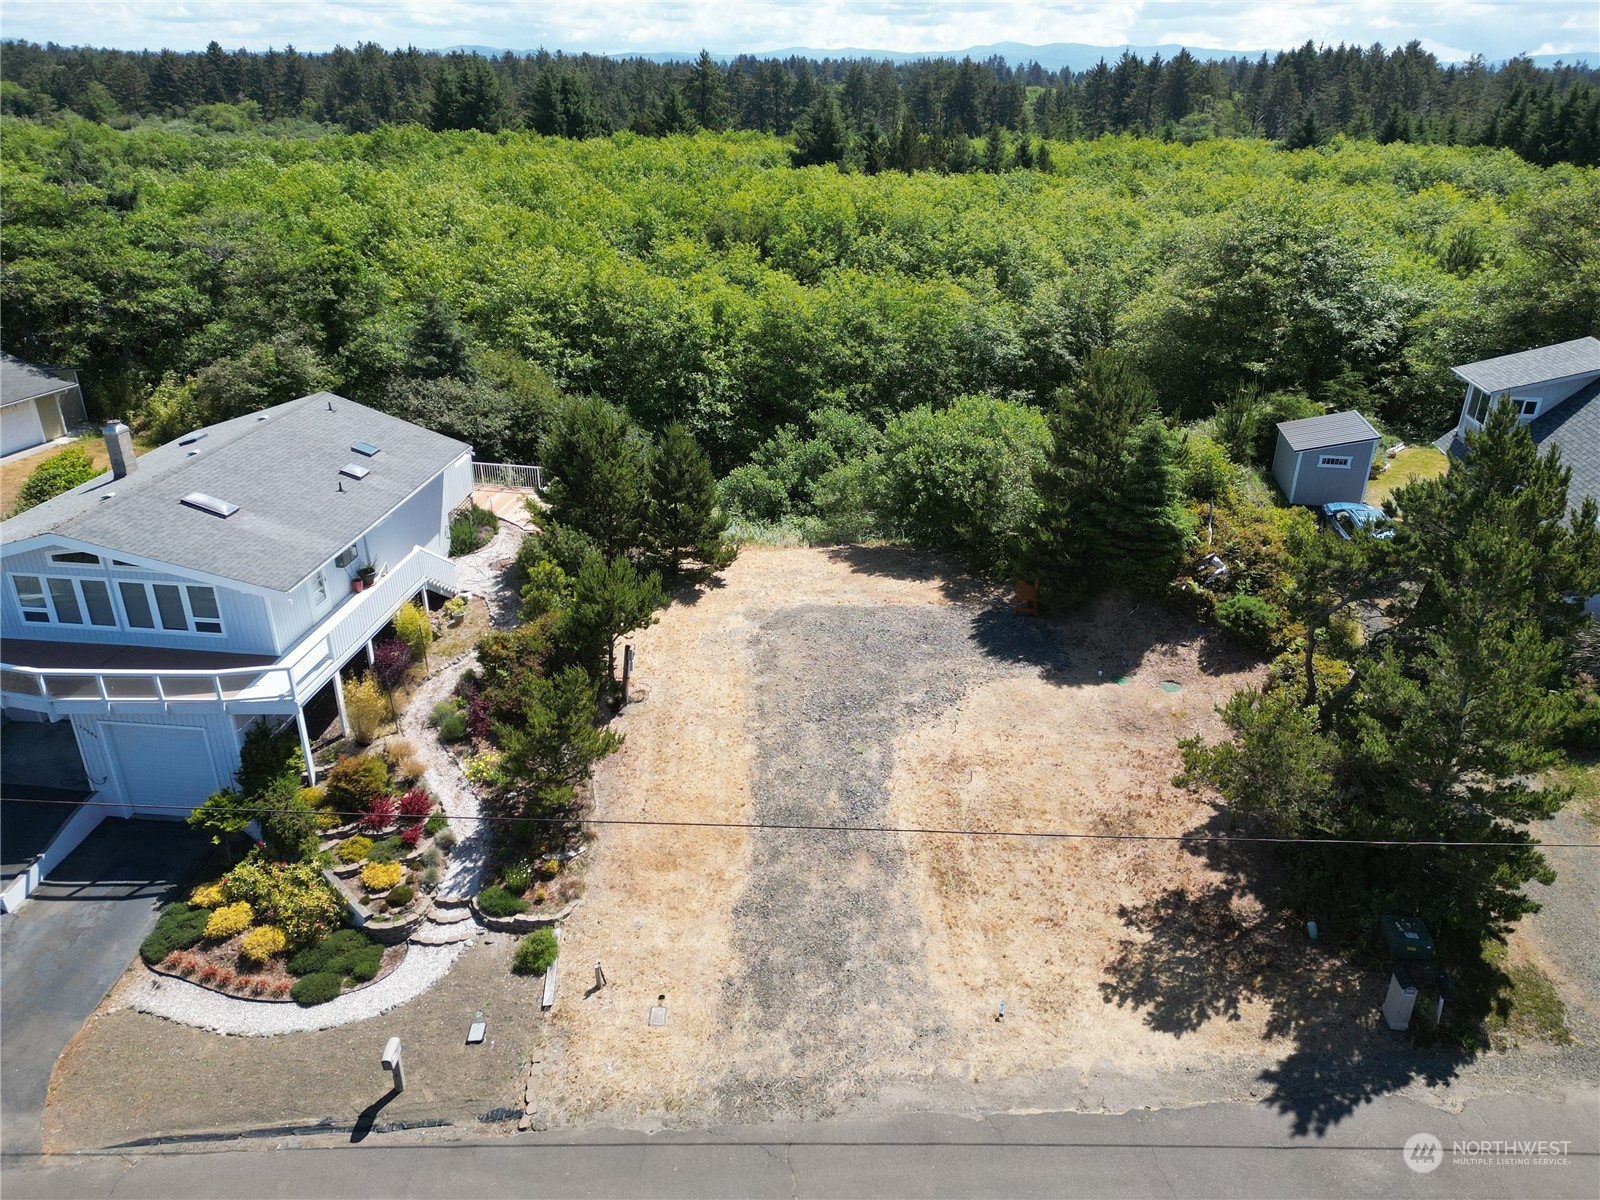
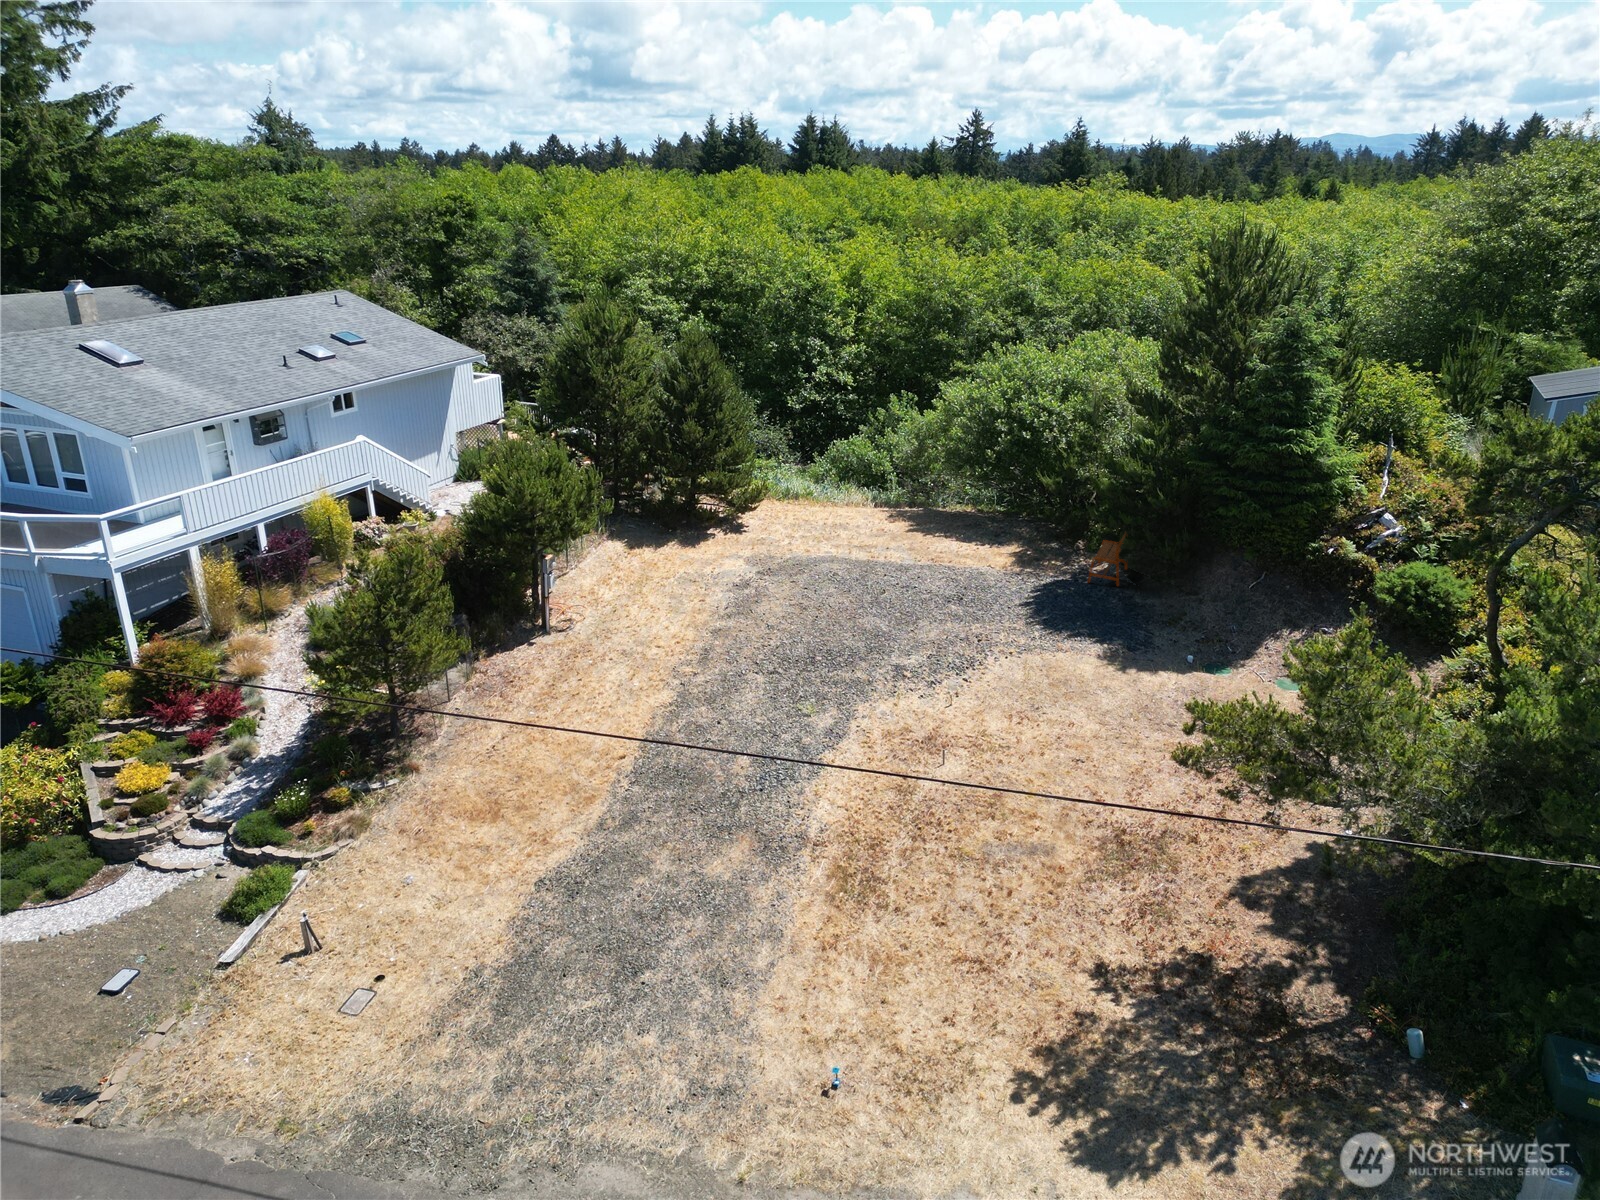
potted tree: present [606,682,624,711] -> none [512,602,534,642]

